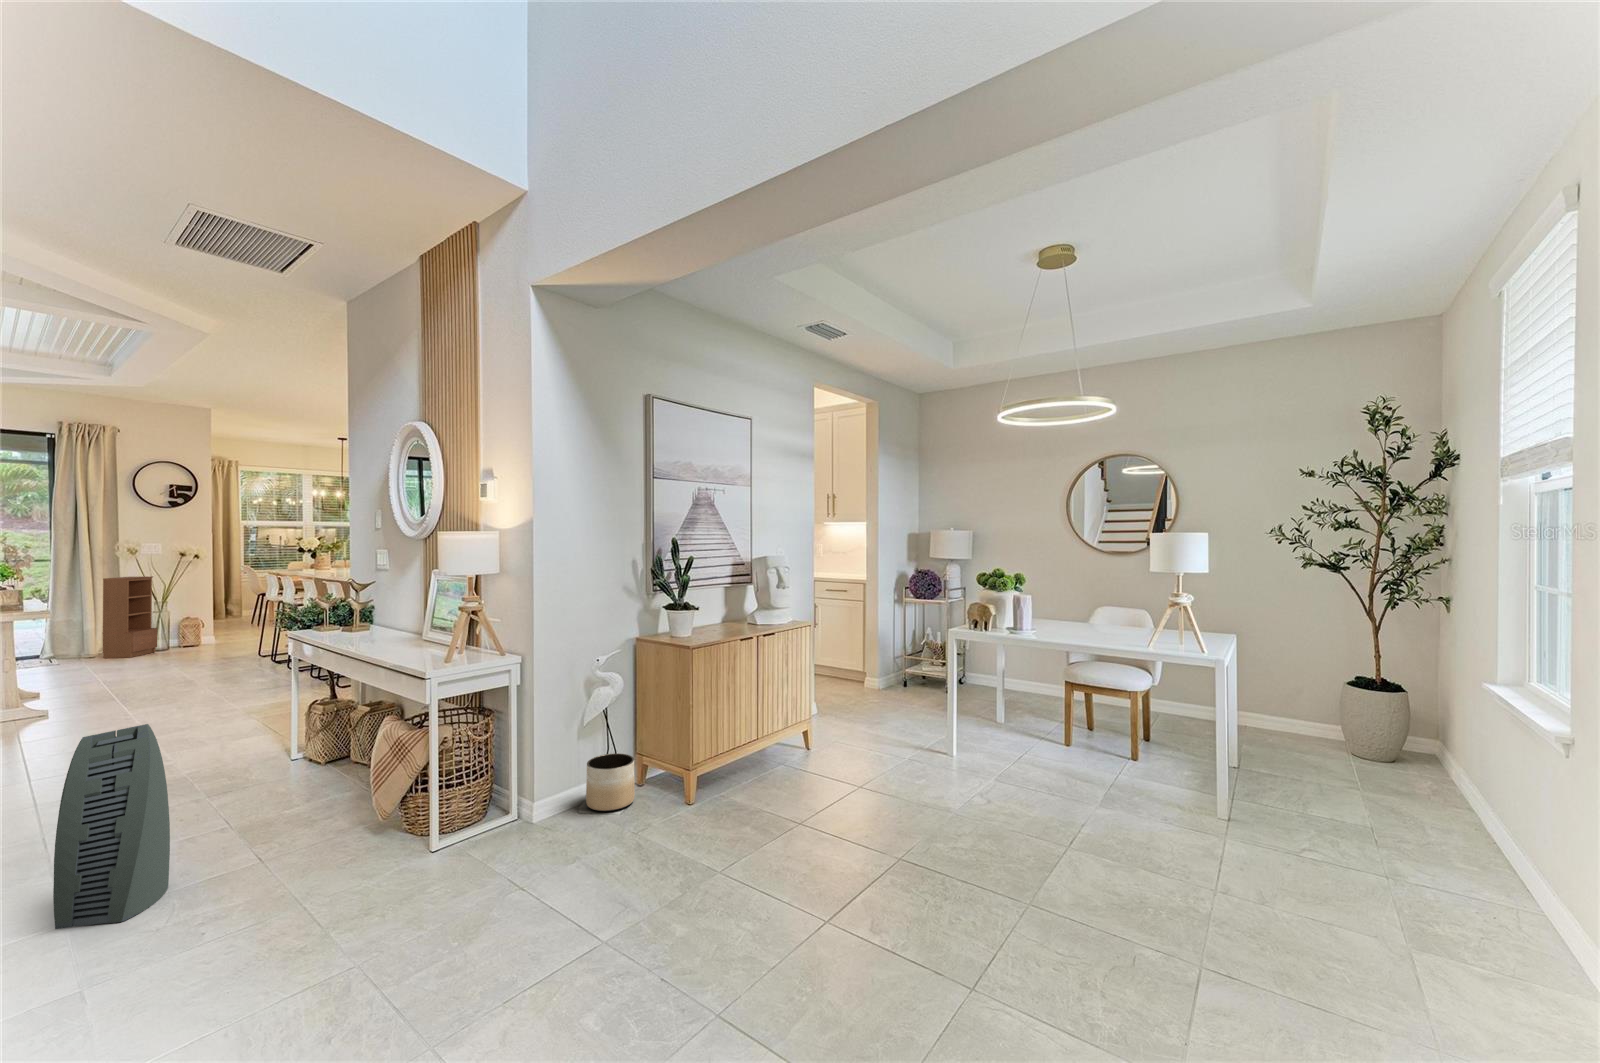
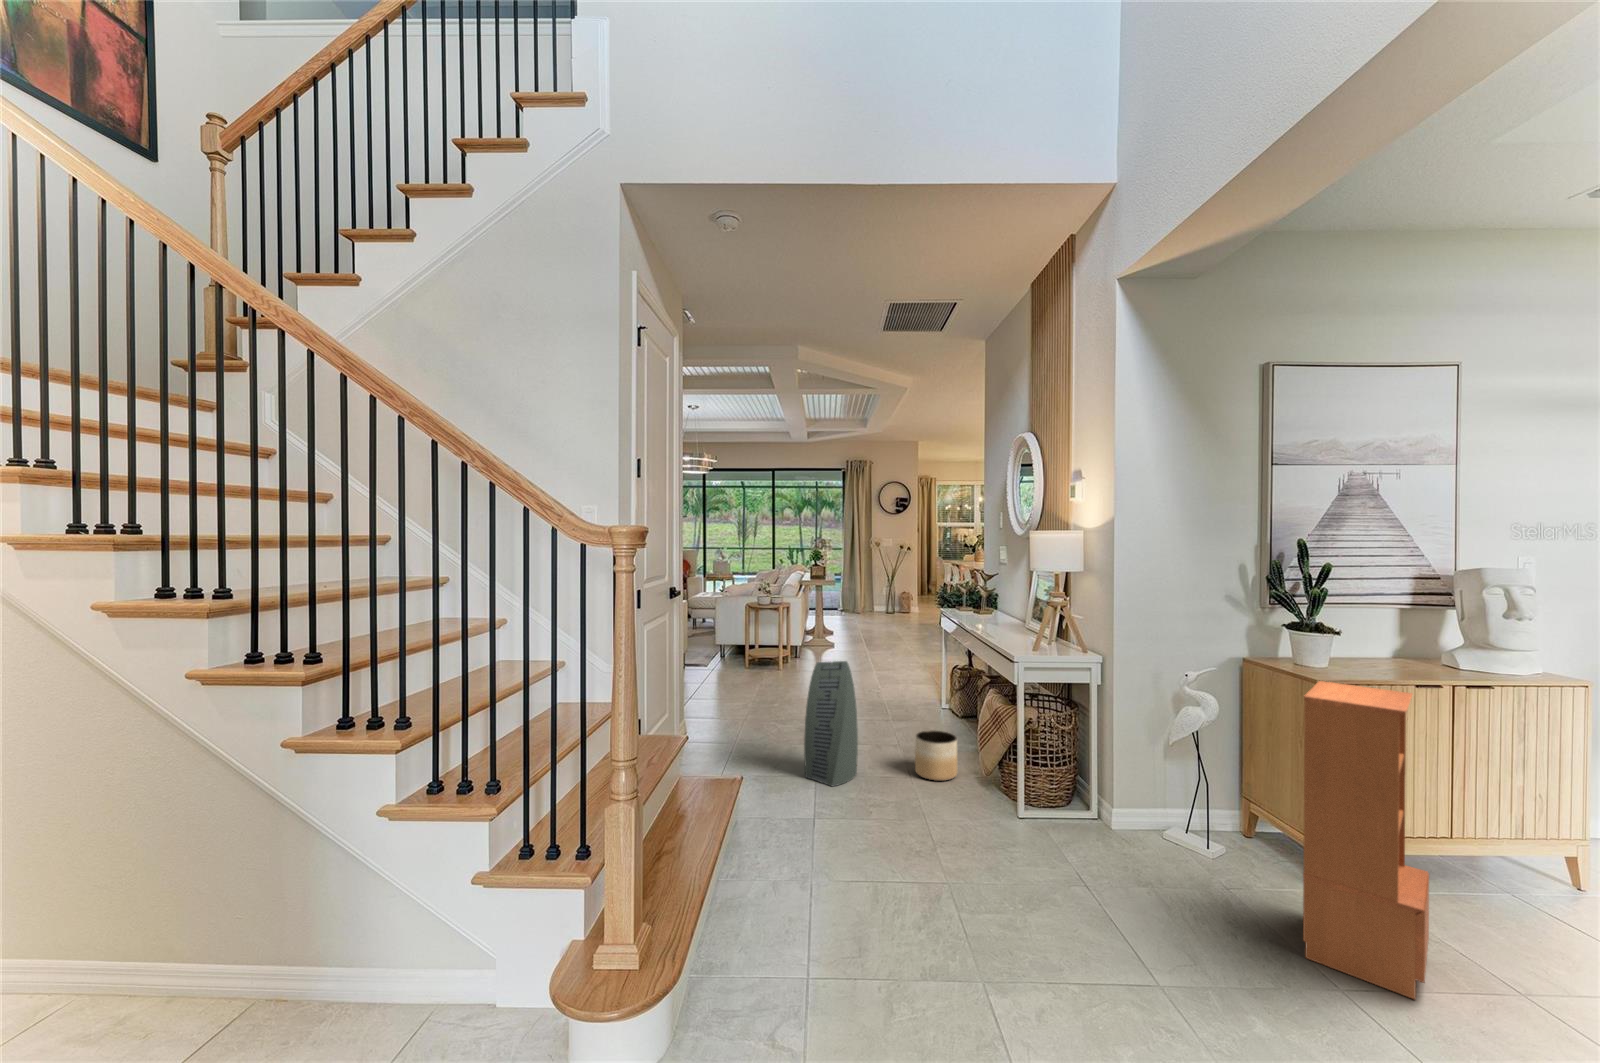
bookcase: present [103,576,157,658] -> present [1303,681,1429,999]
planter: present [586,754,635,811] -> present [915,730,958,781]

